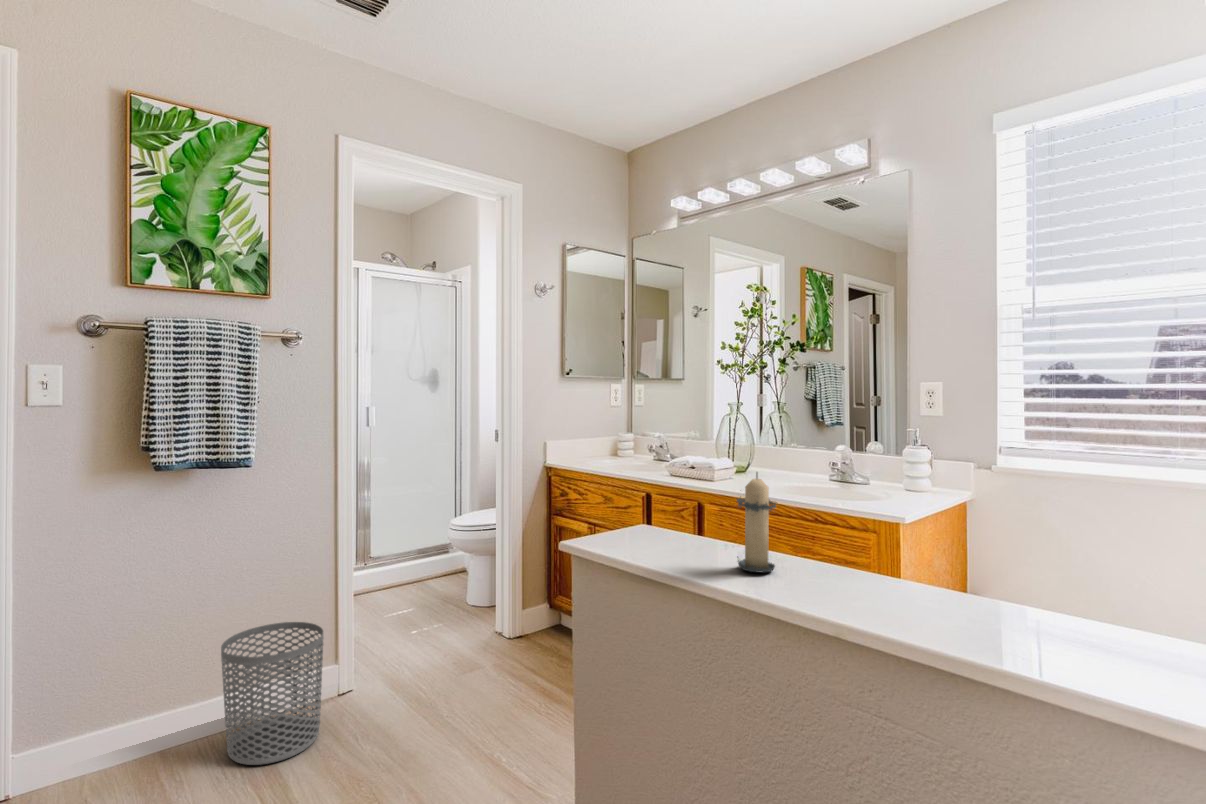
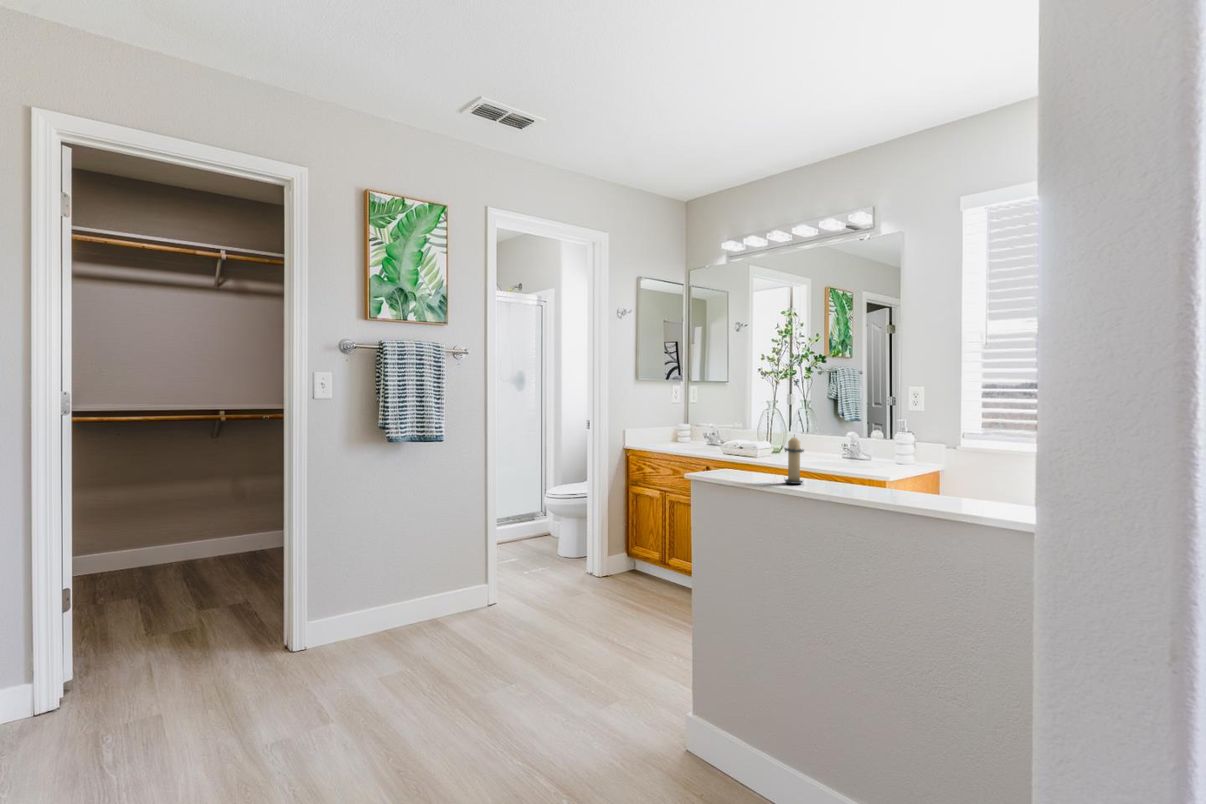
waste bin: present [221,622,324,765] -> none [425,551,489,640]

